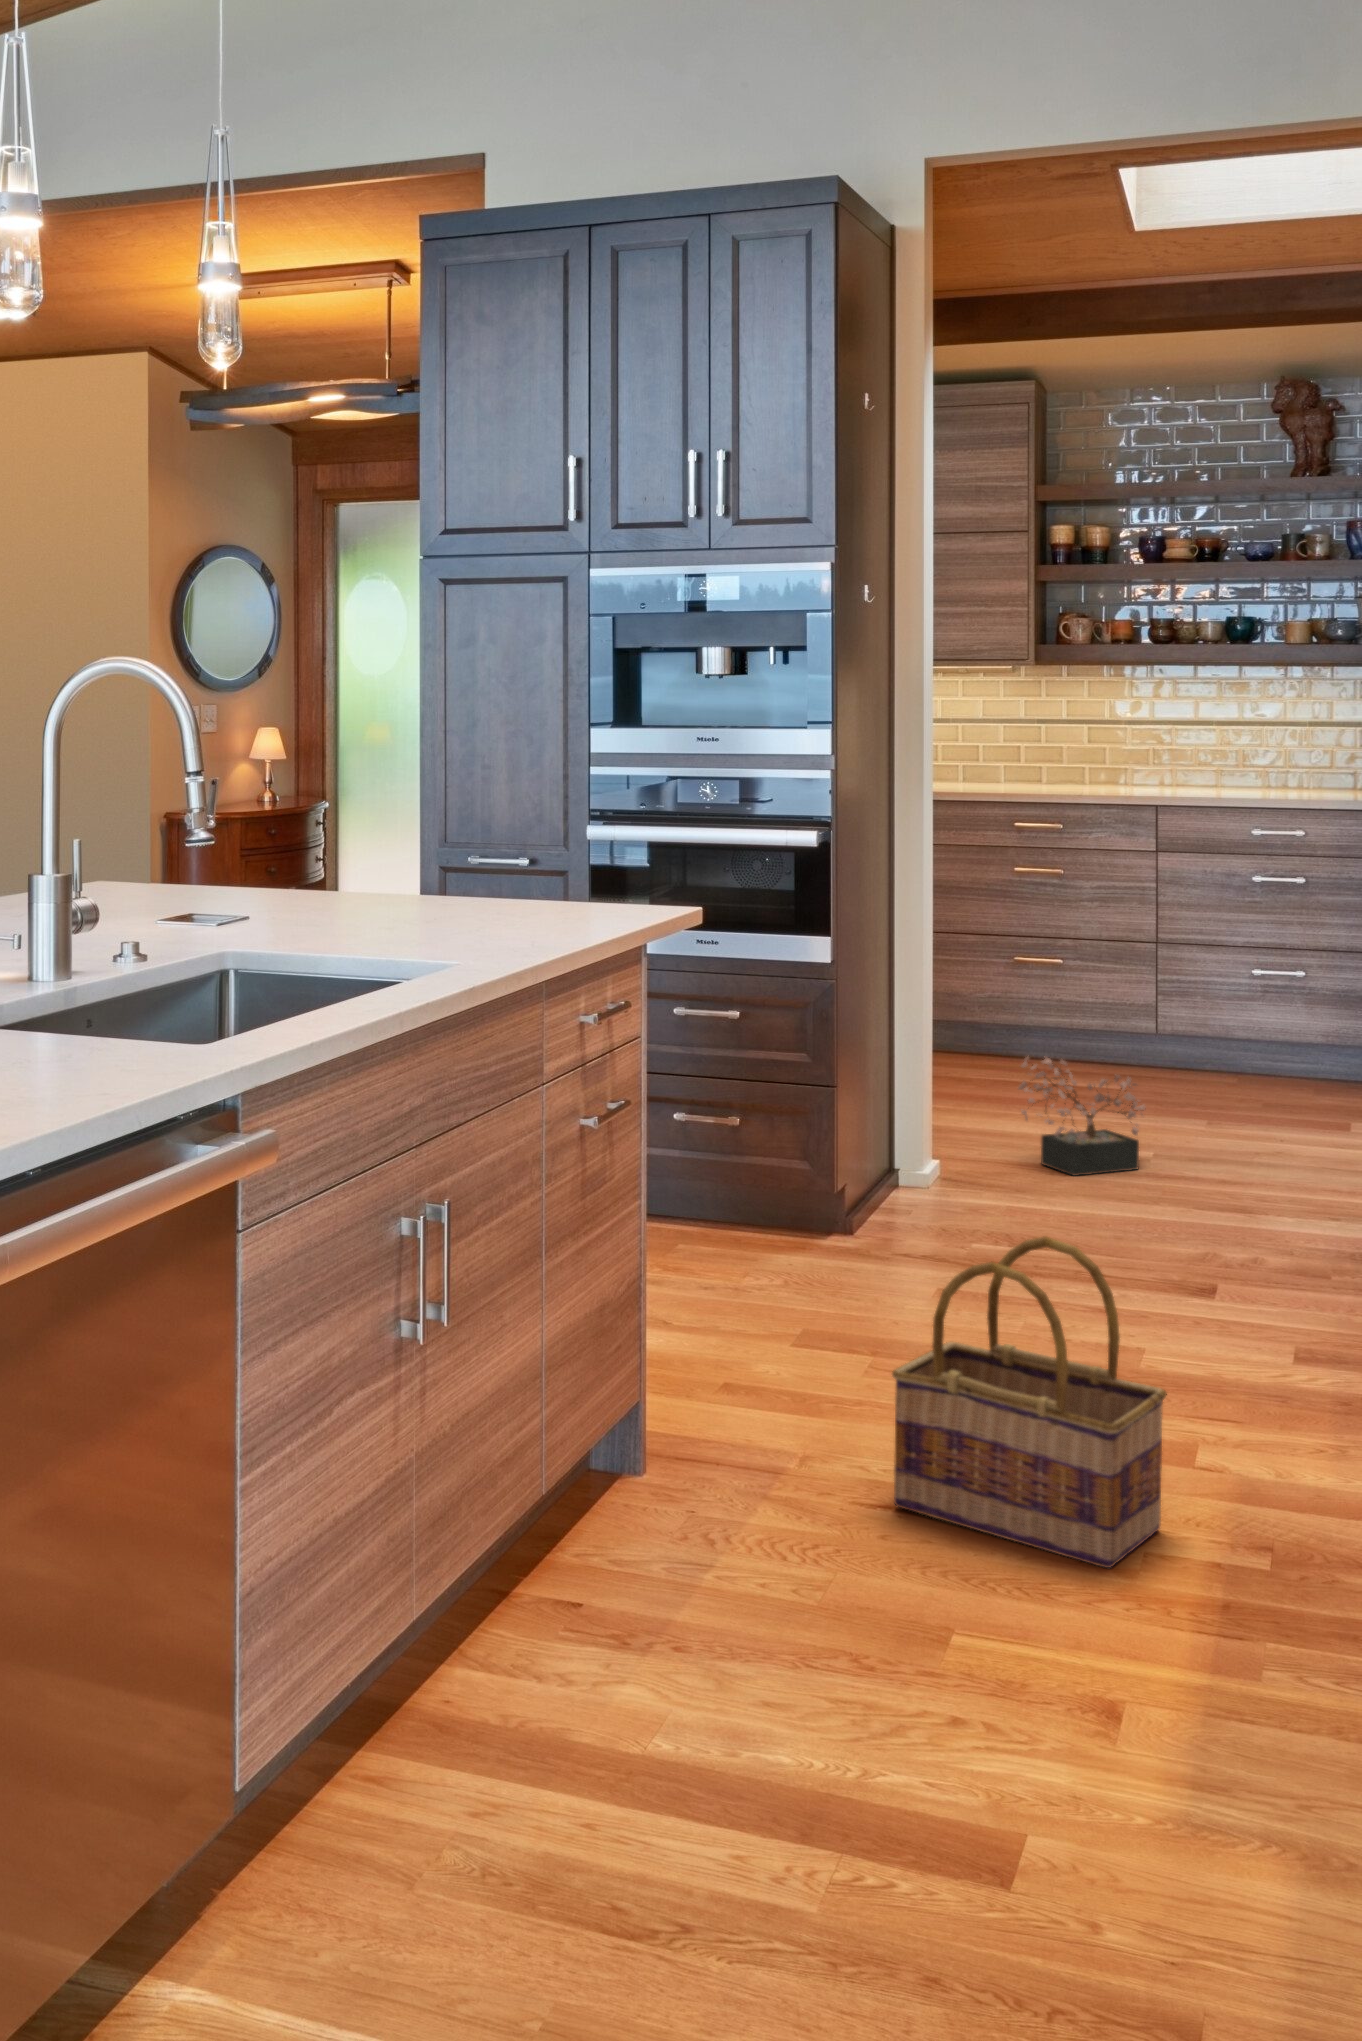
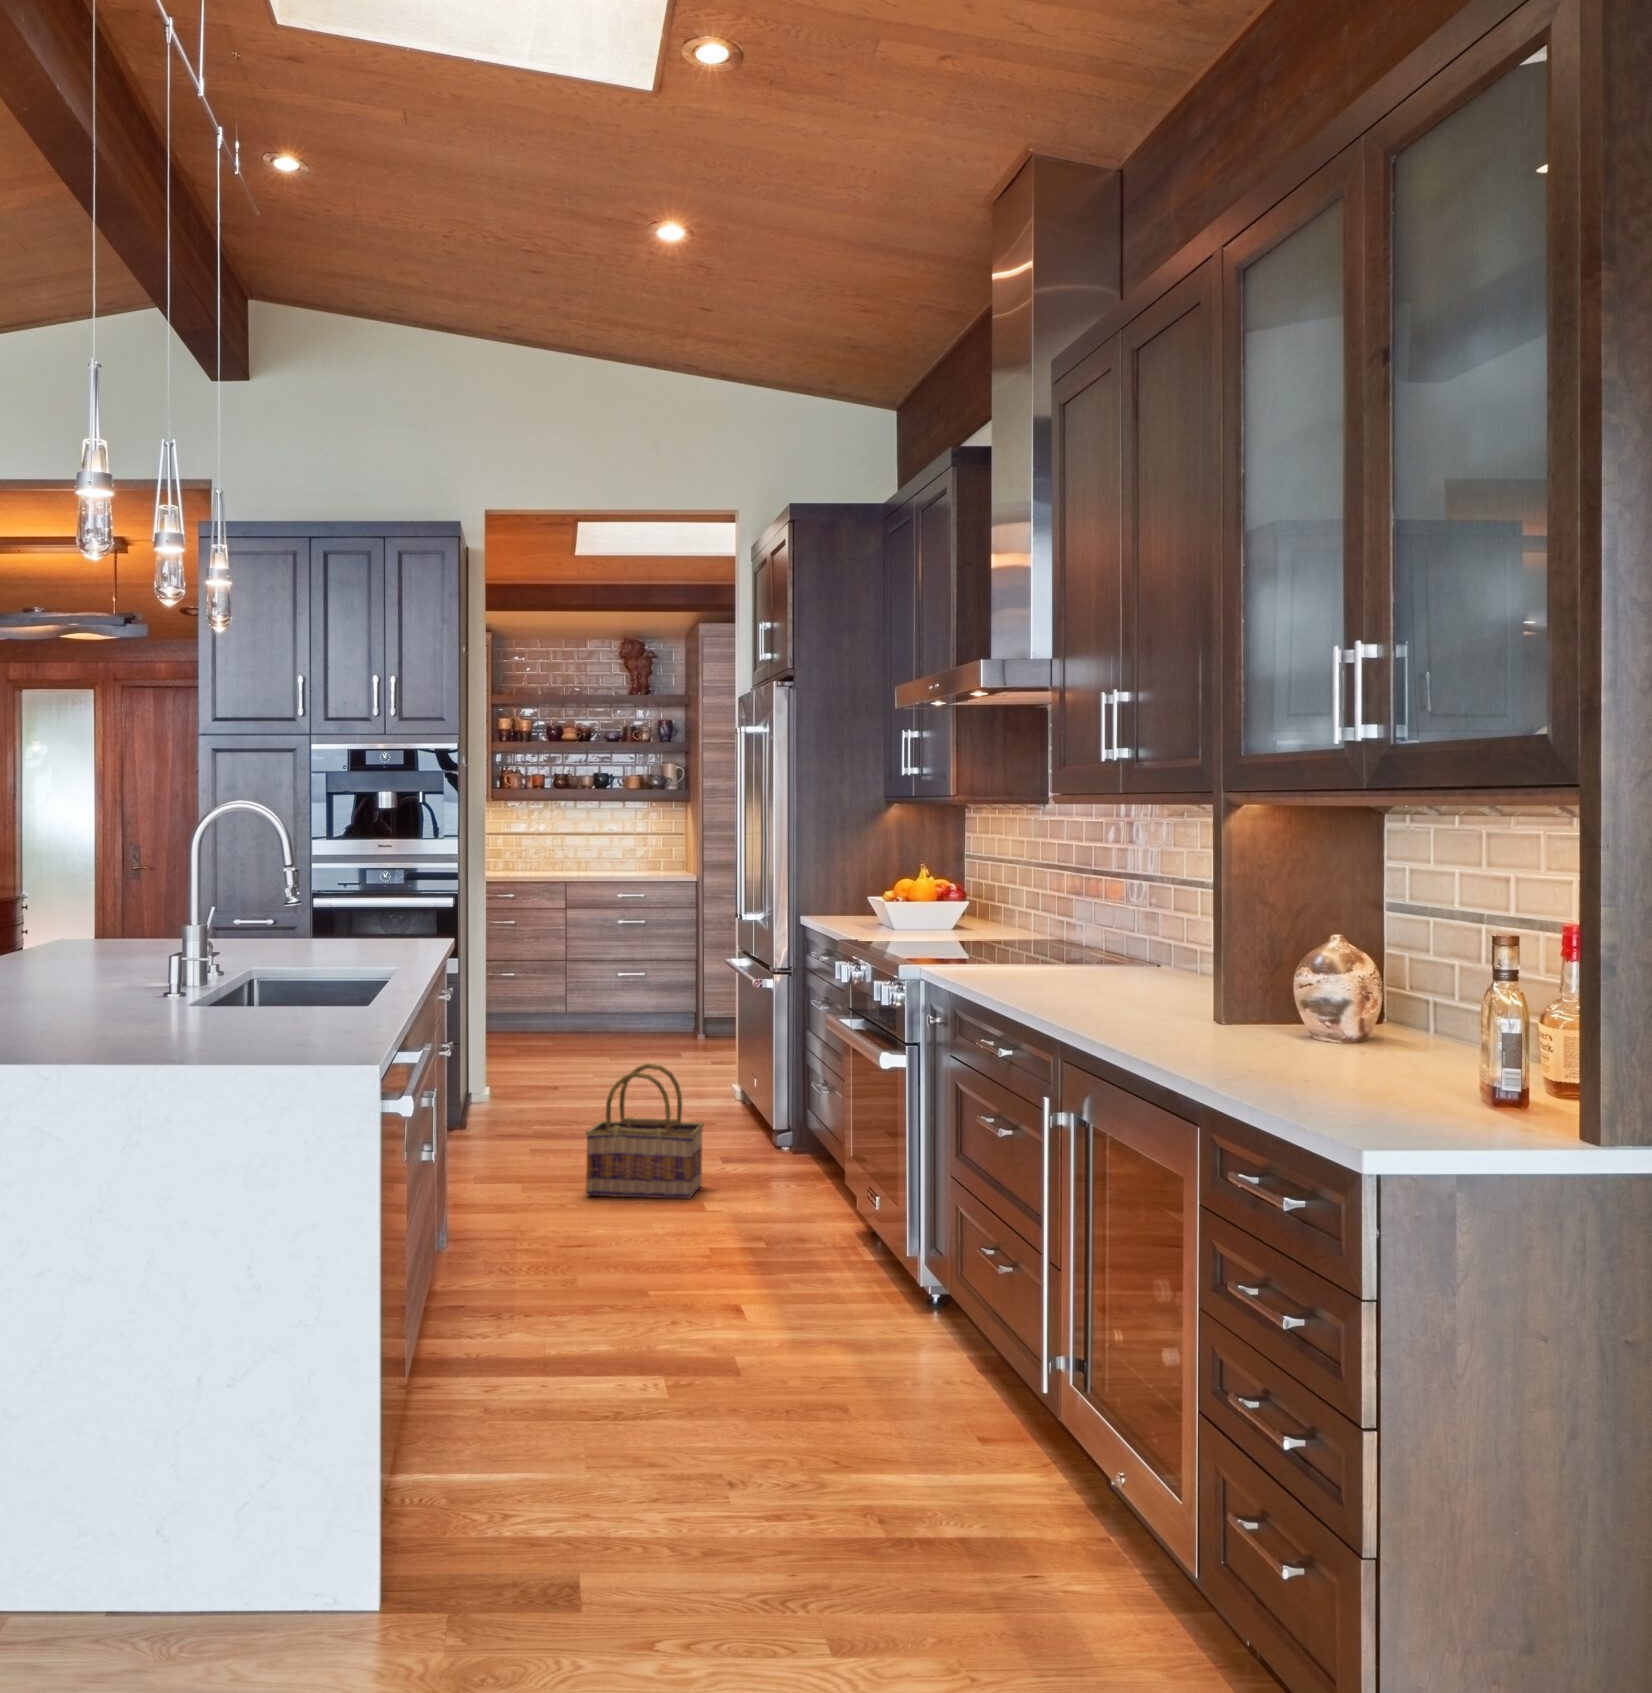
decorative plant: present [1019,1057,1145,1176] -> none [528,1020,595,1085]

